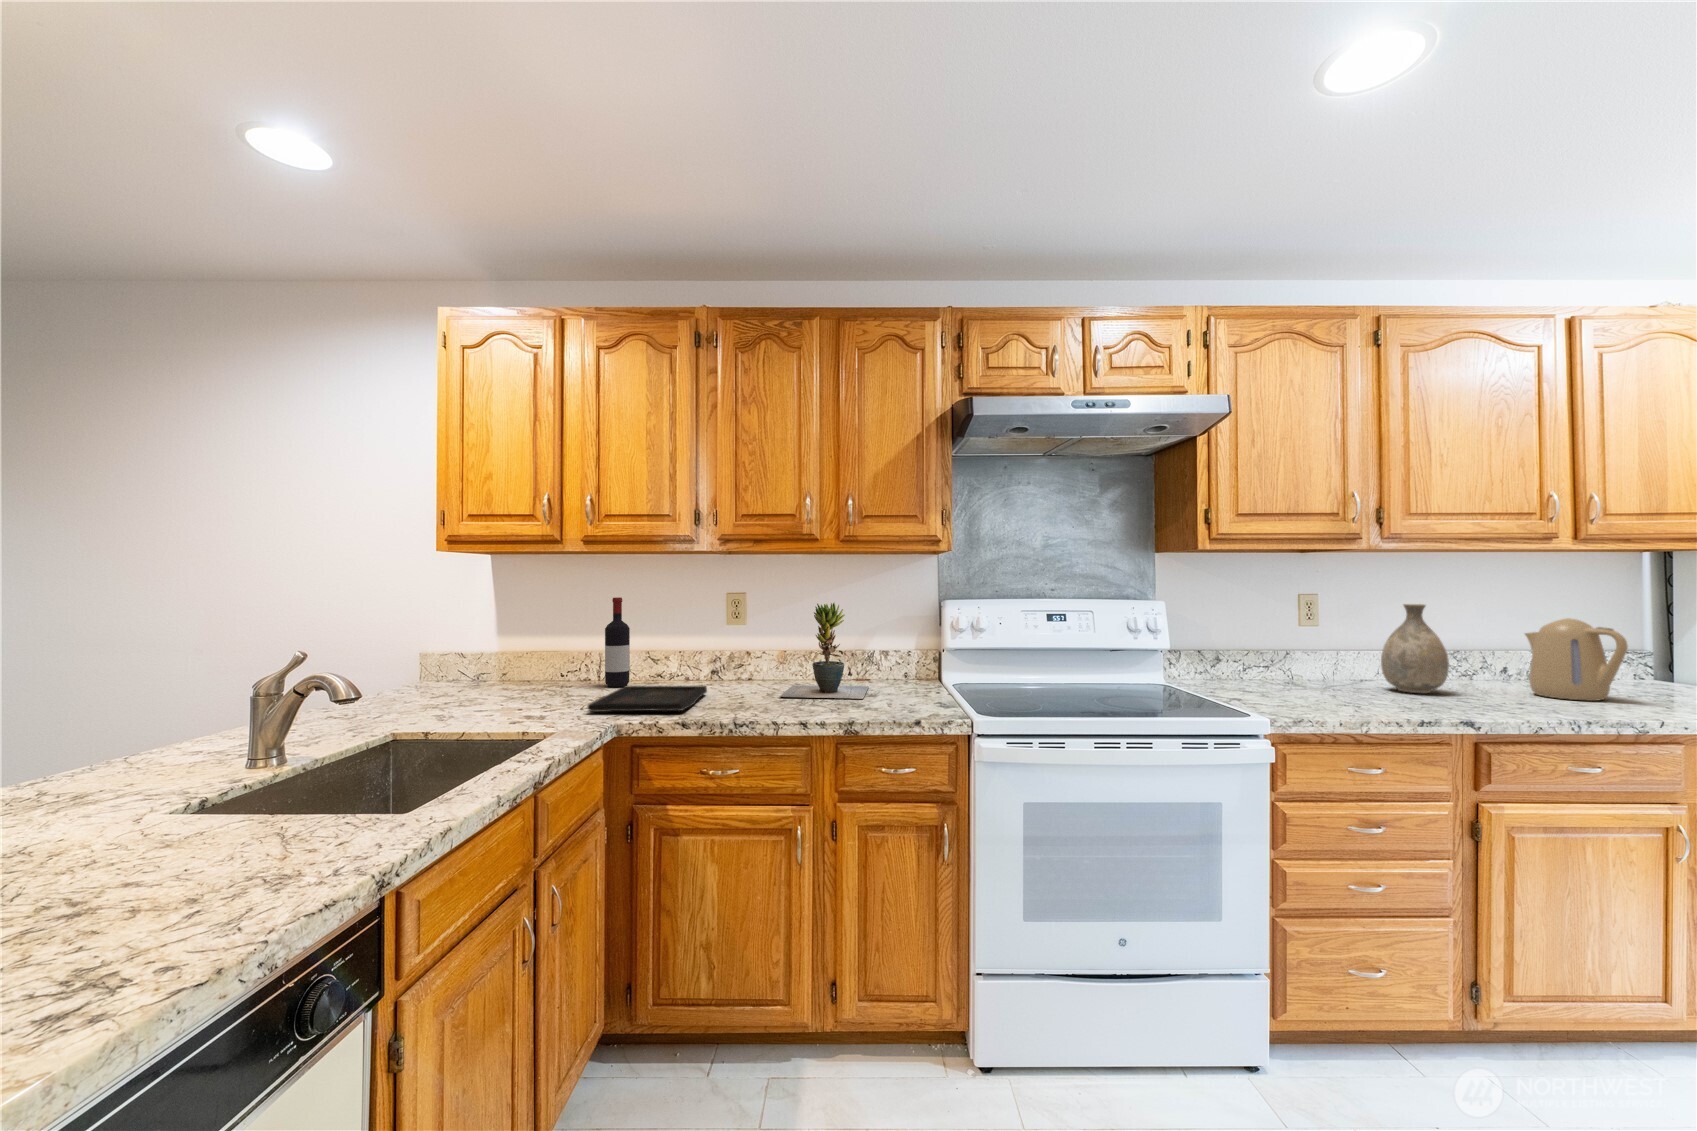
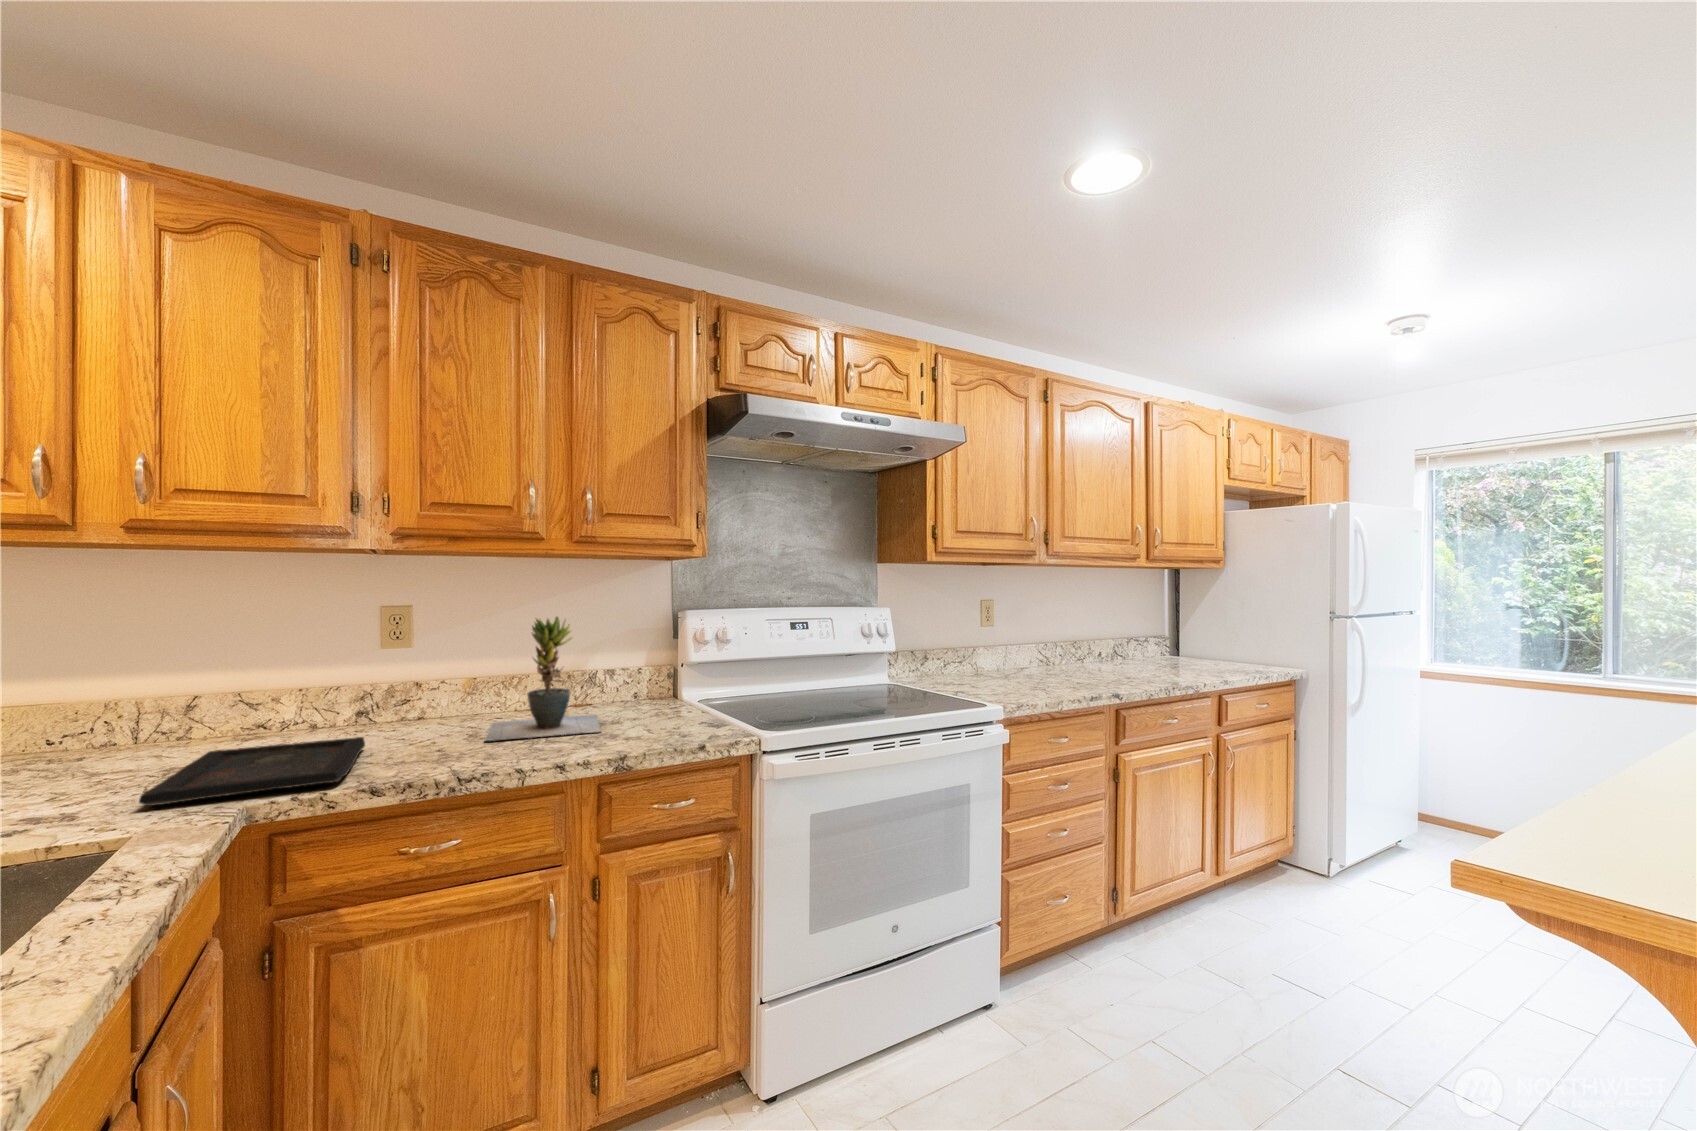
wine bottle: present [605,597,630,687] -> none [162,616,214,754]
vase: present [1381,604,1449,693] -> none [1037,607,1081,678]
kettle: present [1525,618,1628,701] -> none [1116,616,1178,675]

